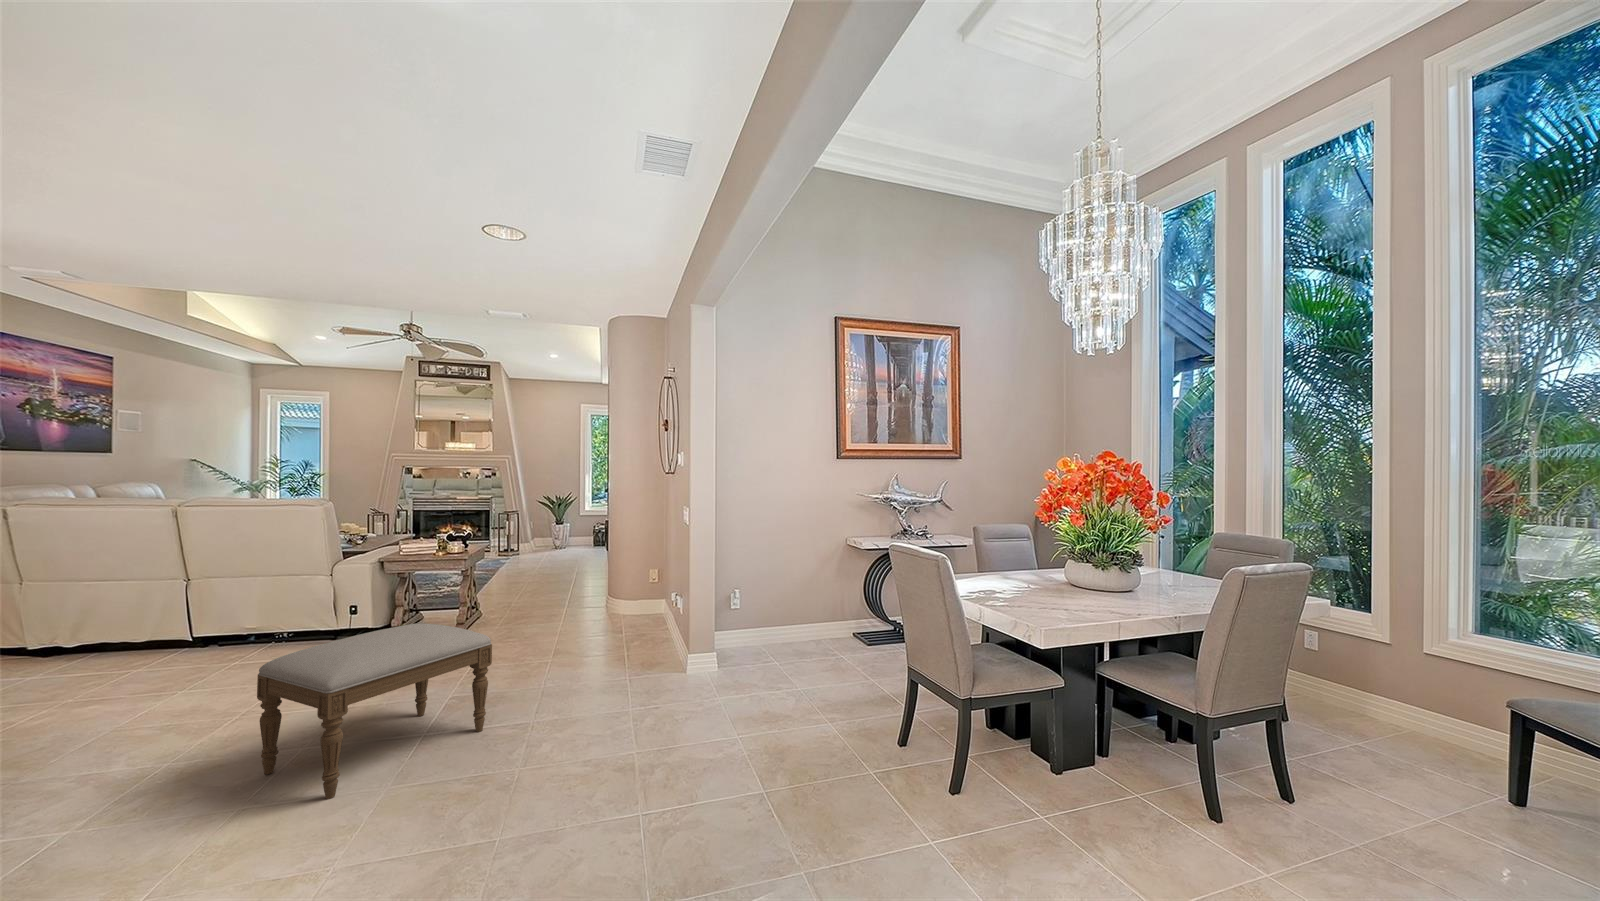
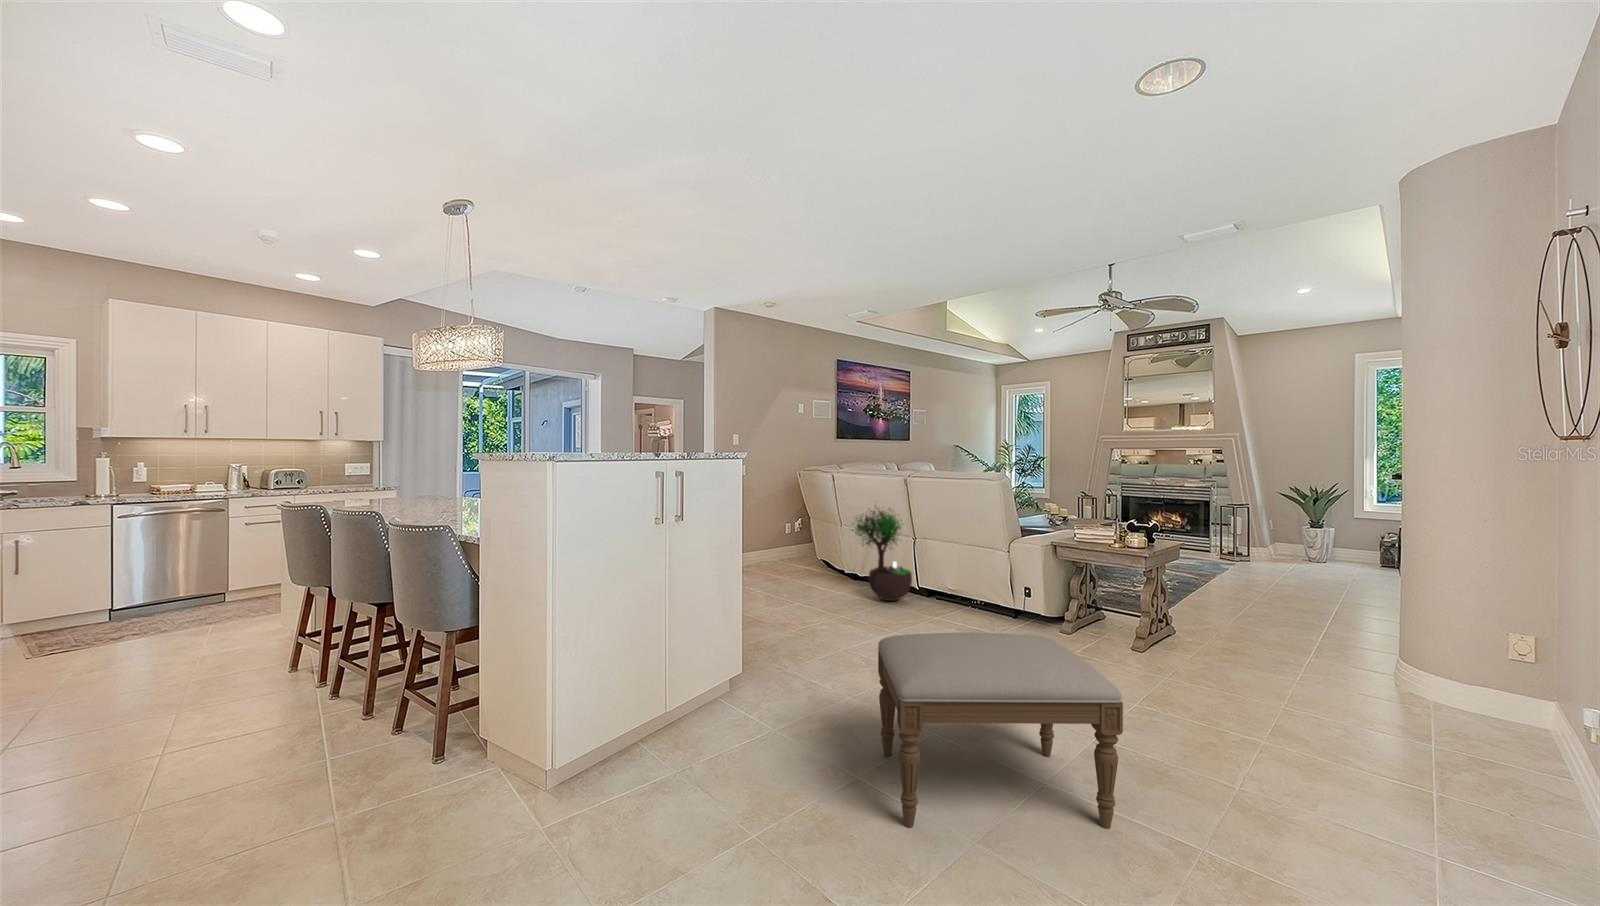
potted tree: none [66,539,184,666] -> present [849,505,912,601]

